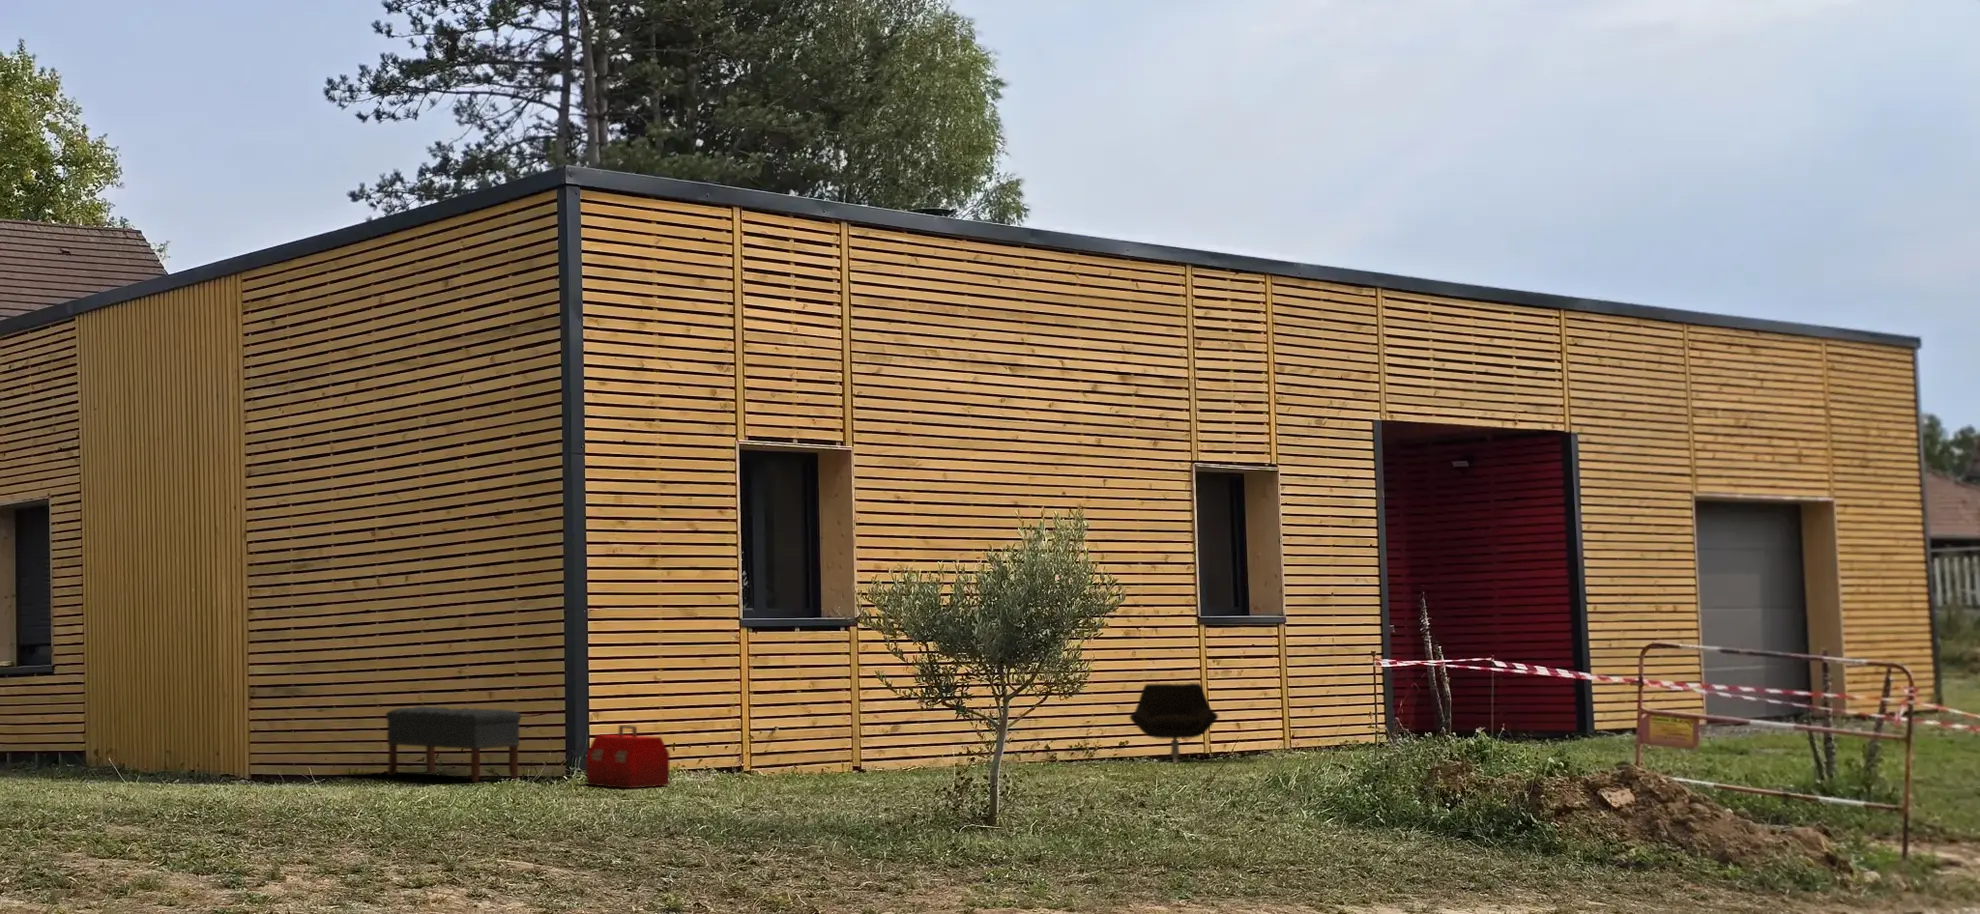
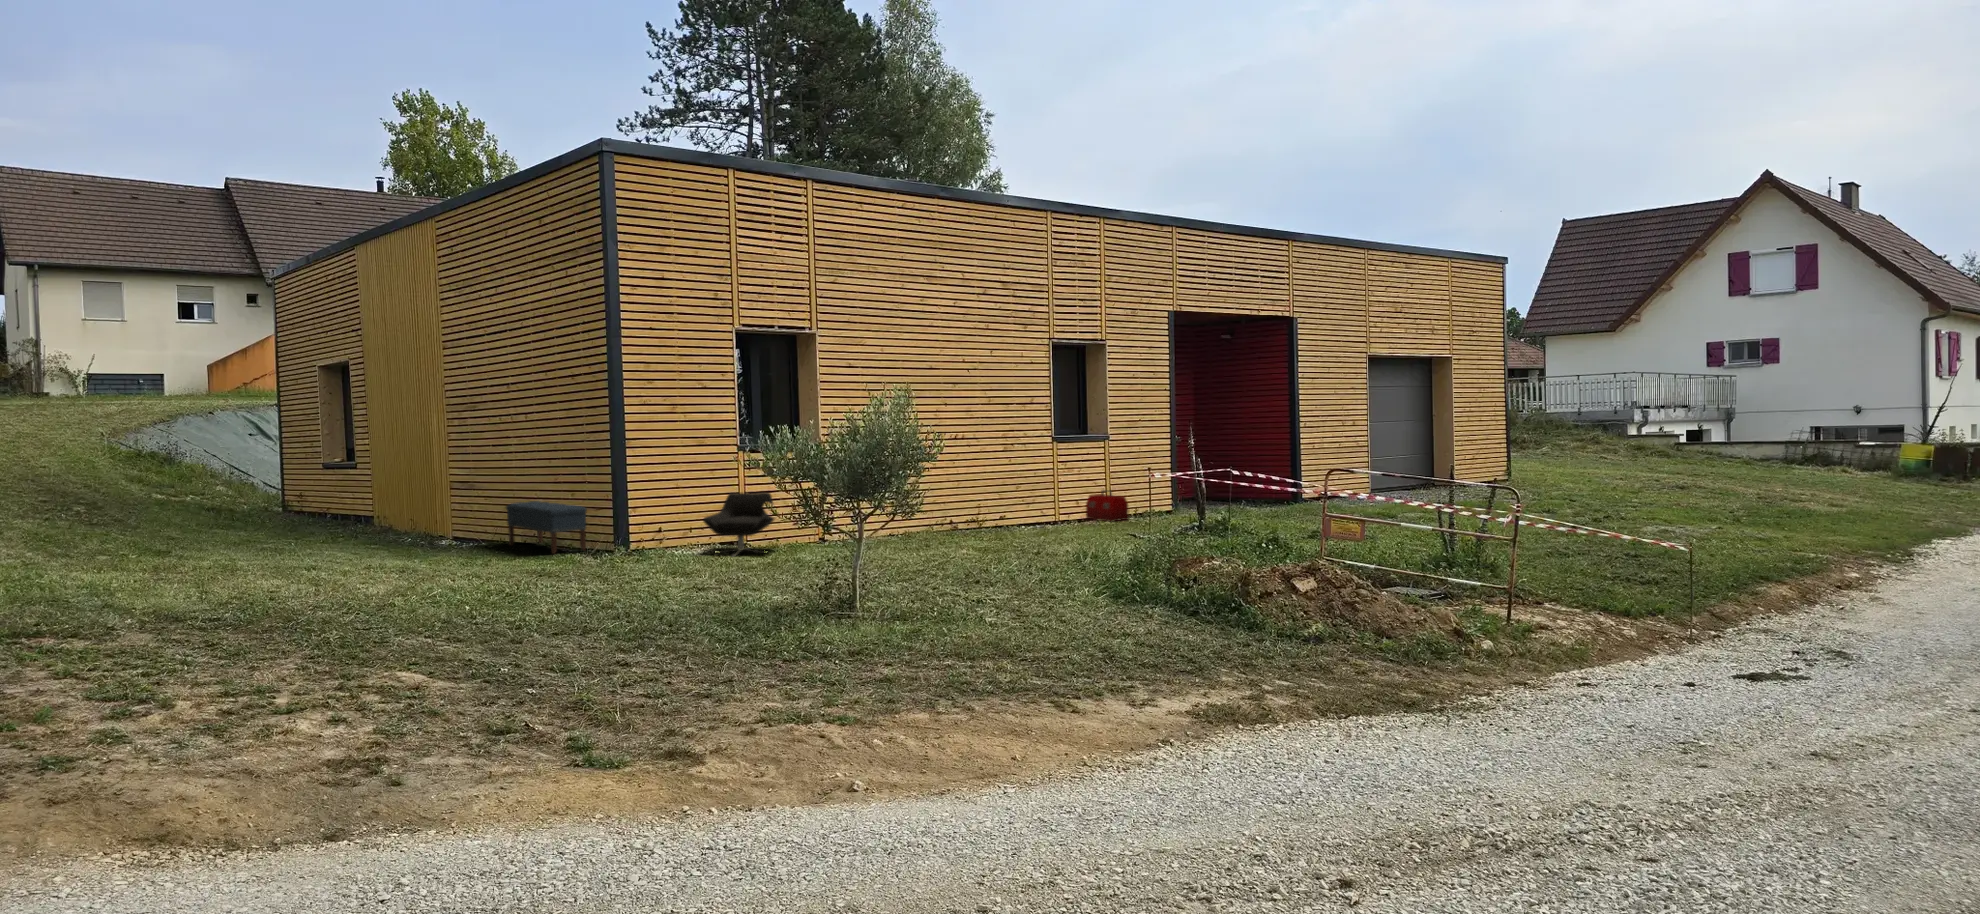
lounge chair: present [1130,683,1218,764] -> present [703,492,775,556]
toolbox: present [586,725,670,788] -> present [1086,490,1128,521]

